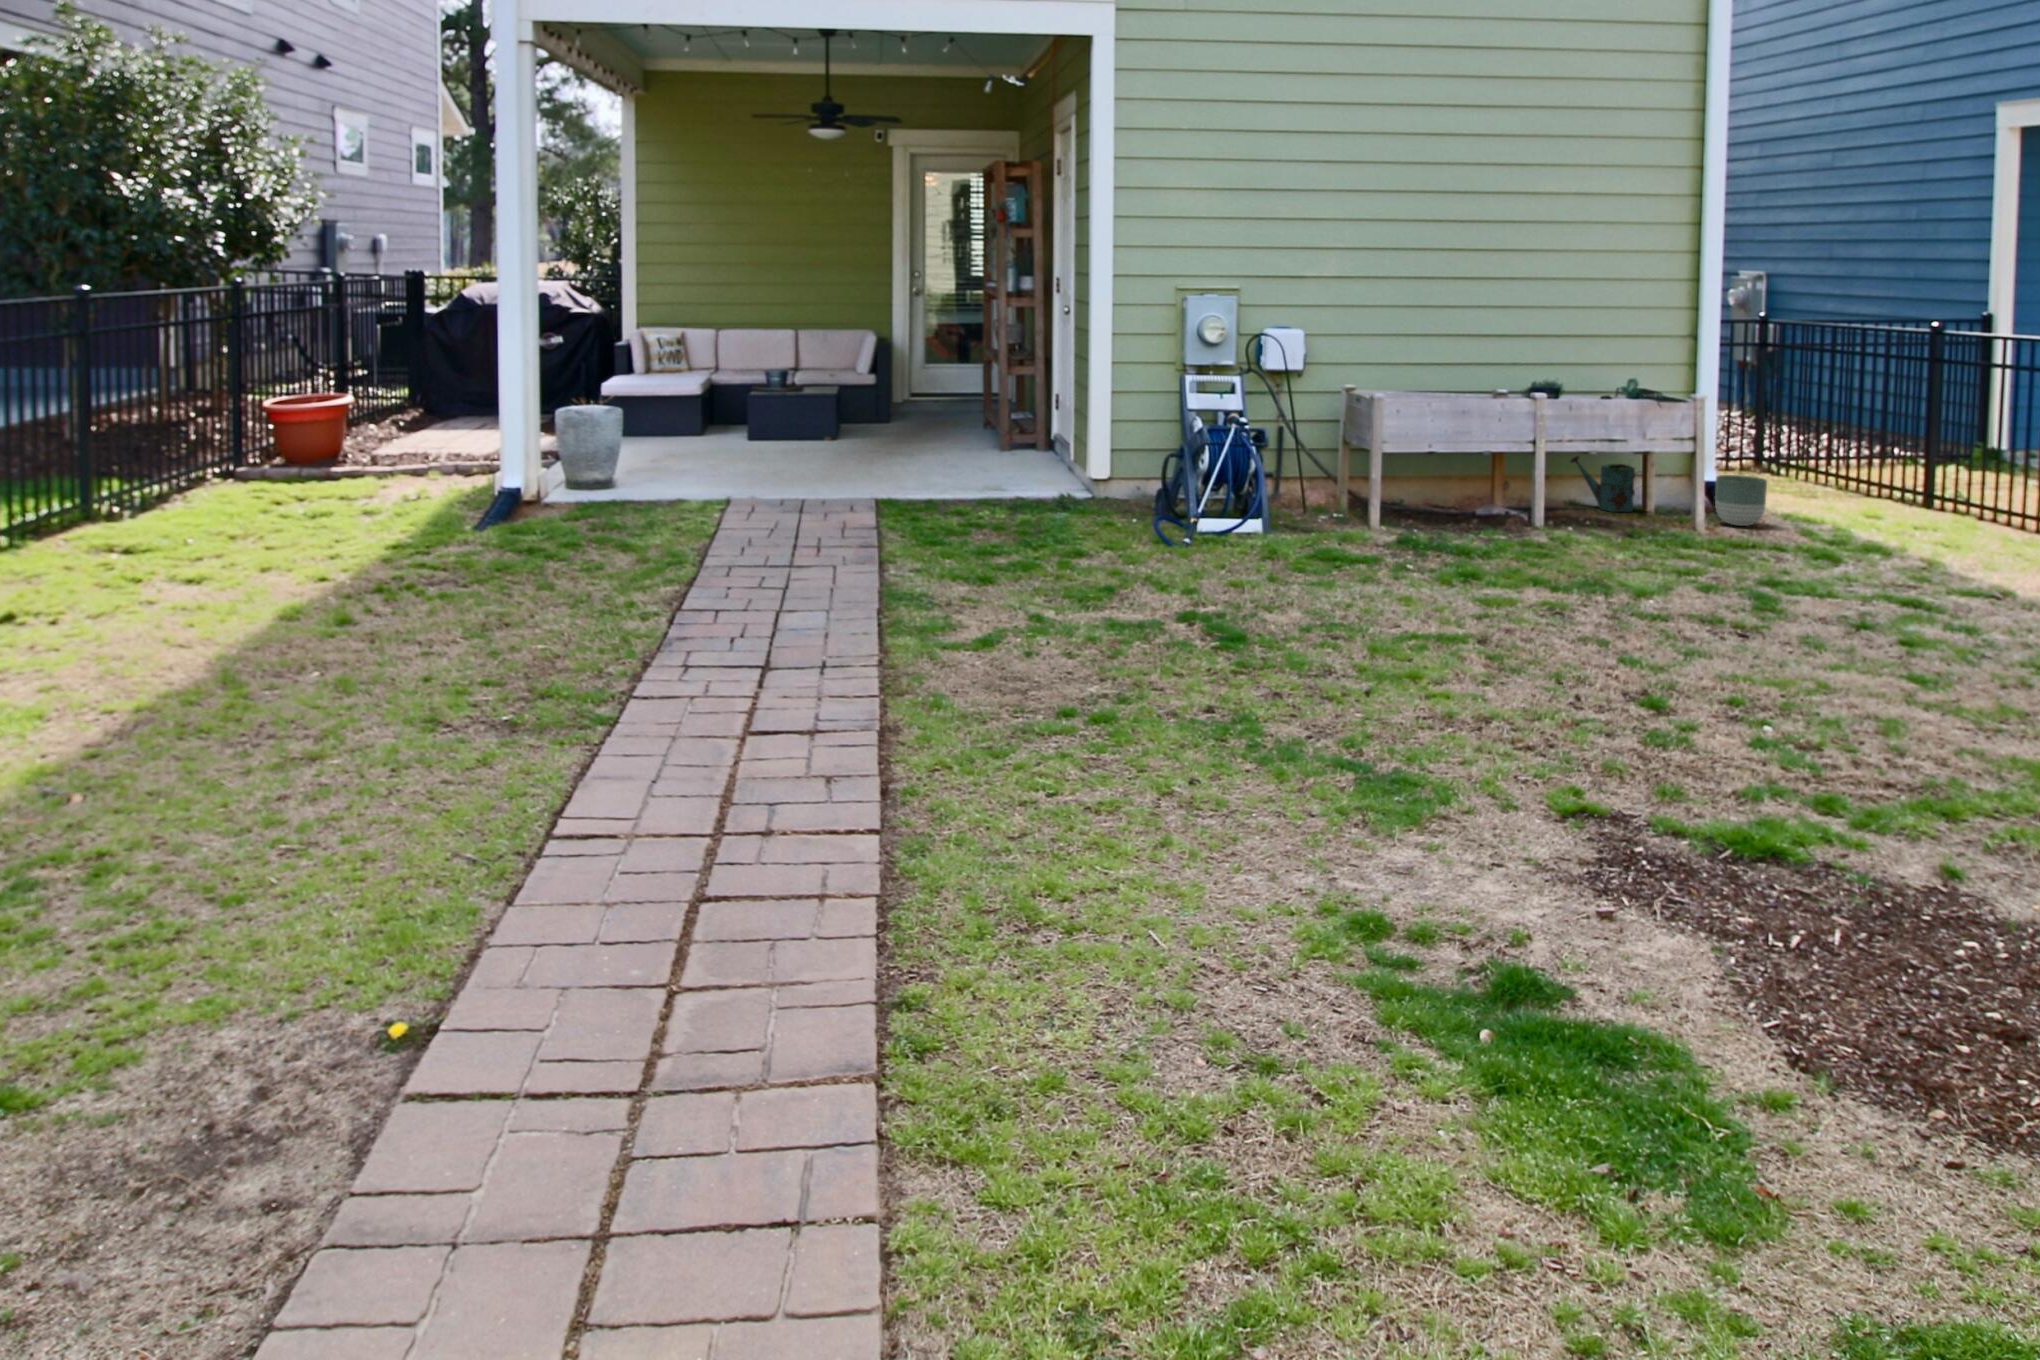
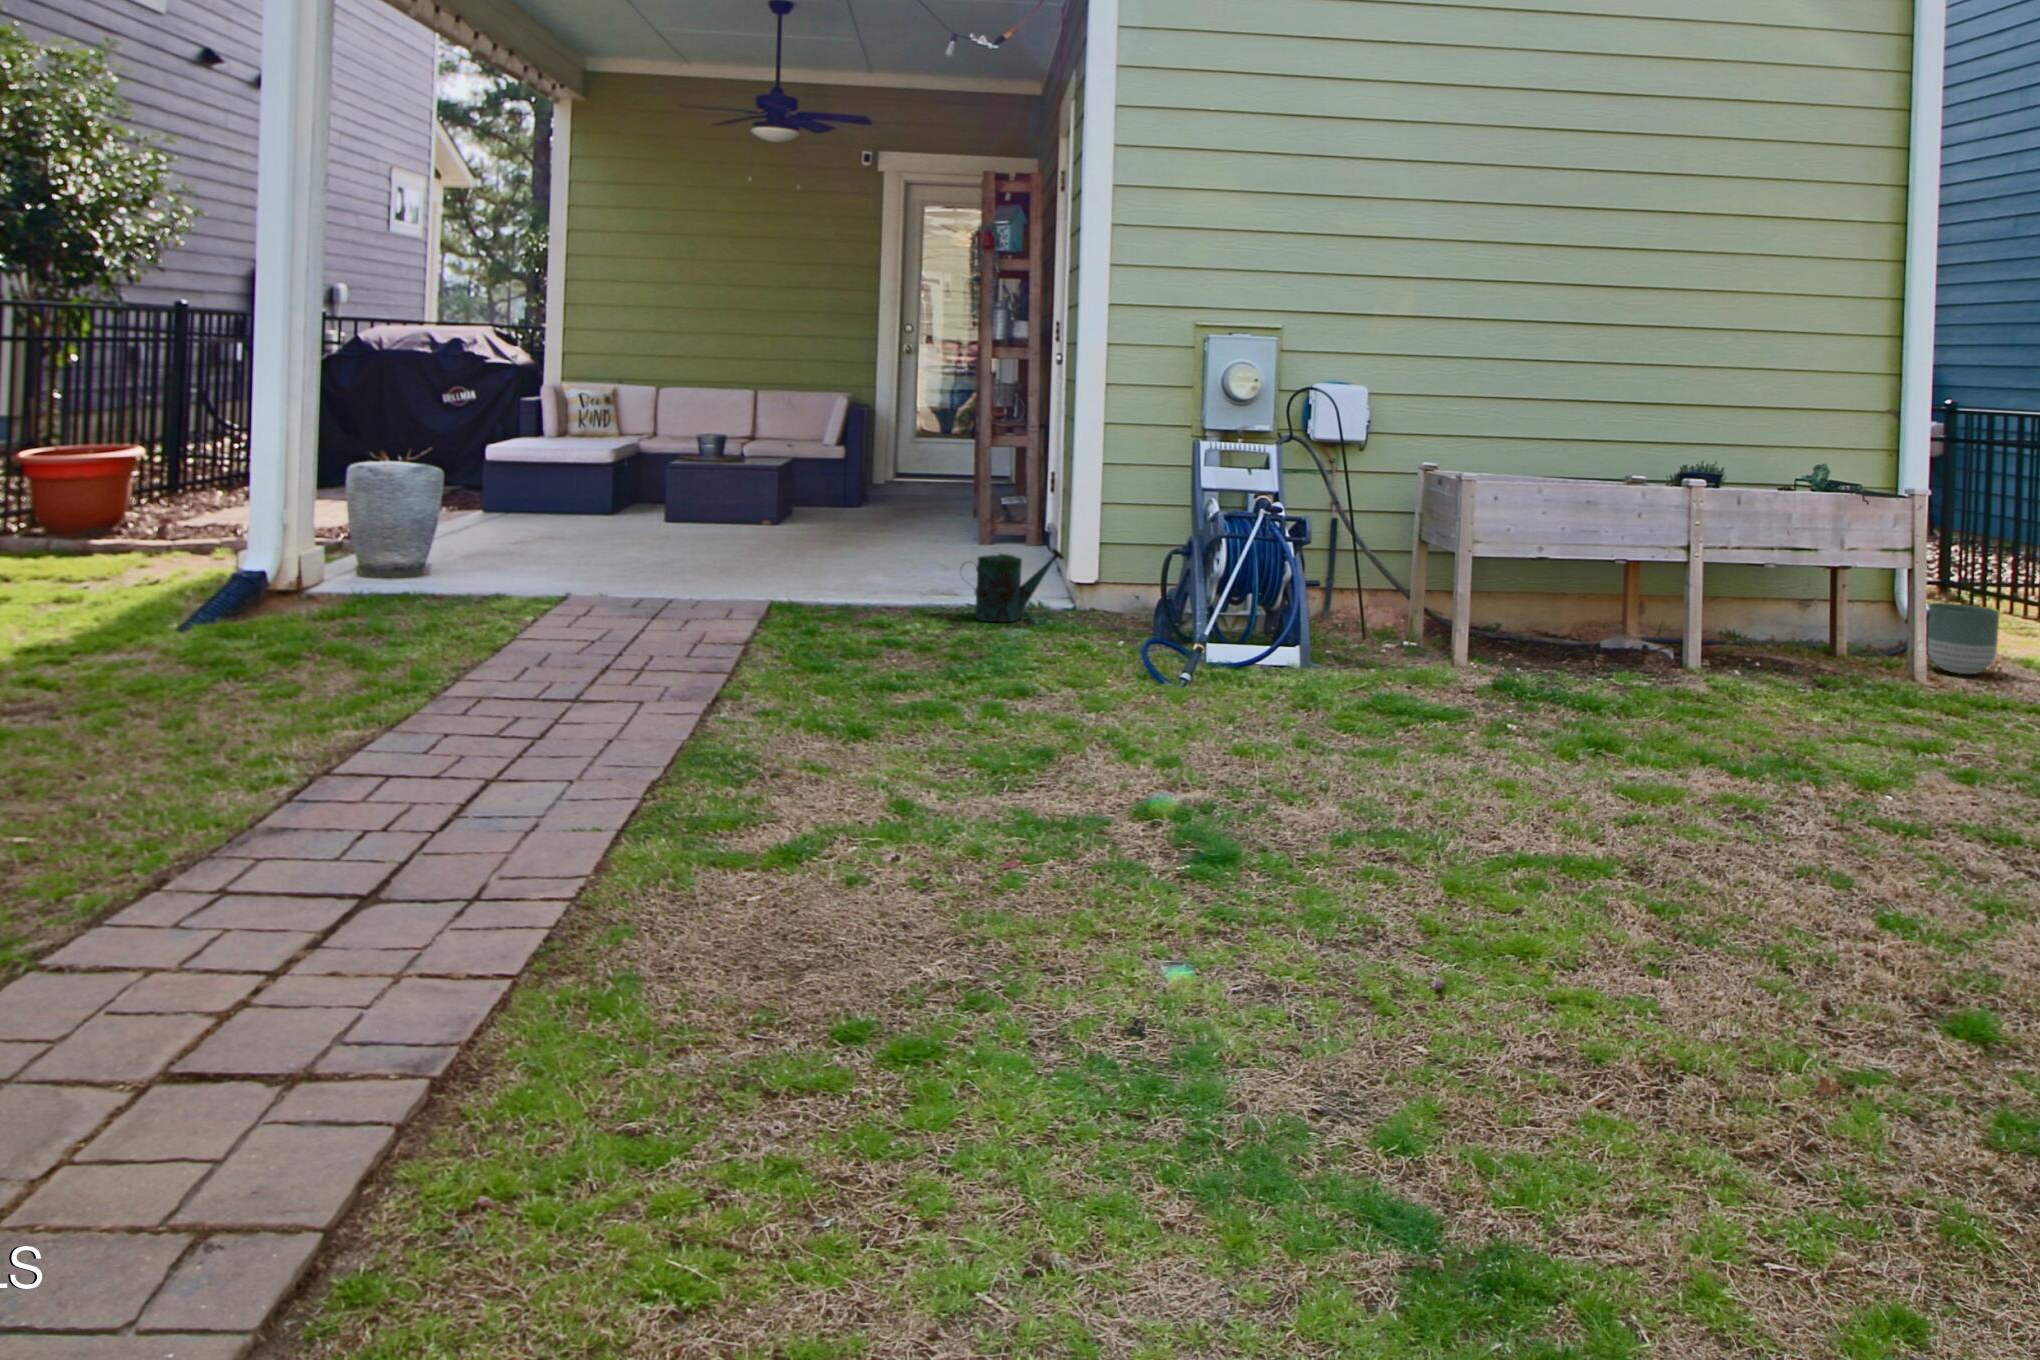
watering can: present [1571,456,1635,512] -> present [970,549,1063,622]

